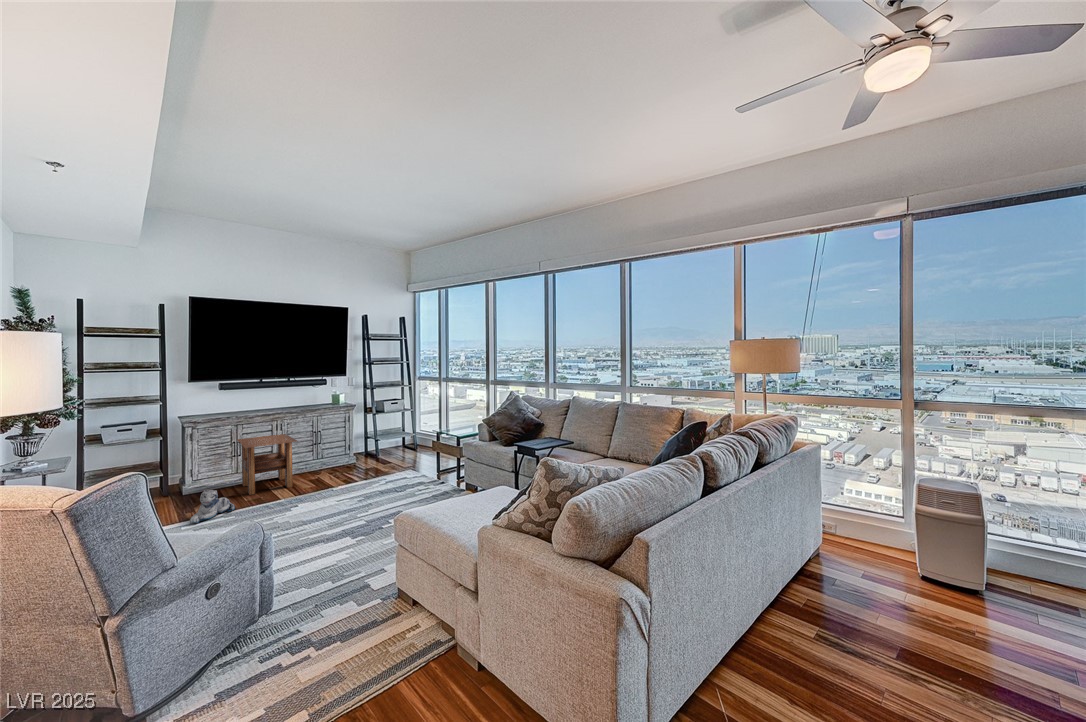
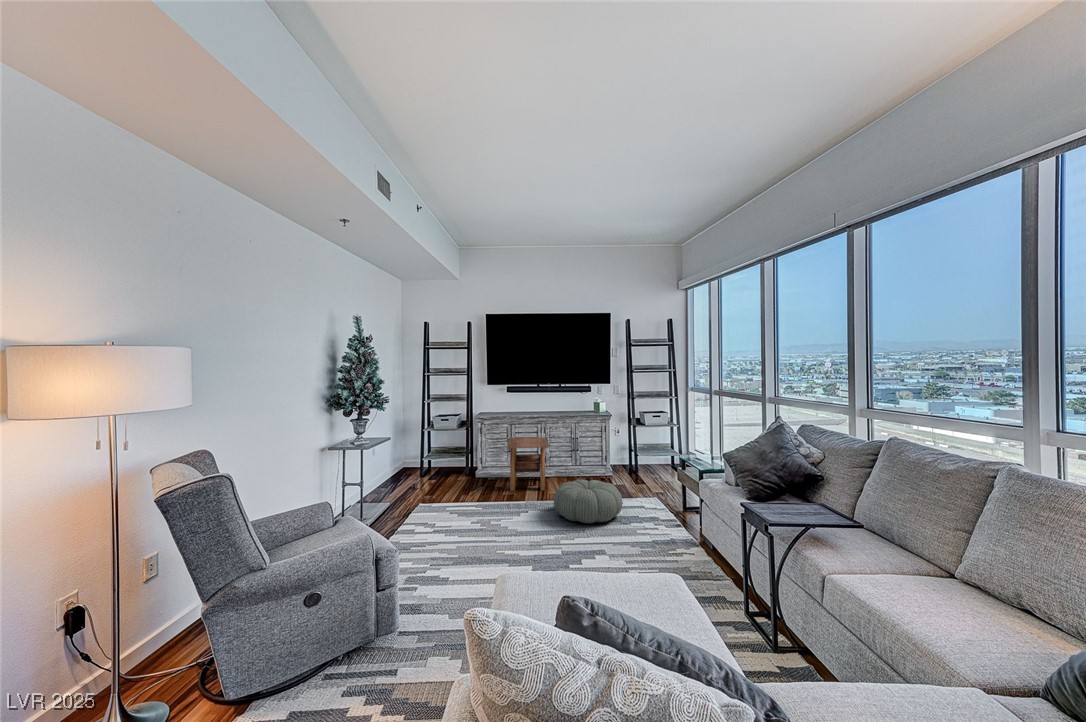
pouf: none [320,463,389,503] -> present [554,480,623,523]
plush toy: present [190,490,235,523] -> none [458,481,494,509]

